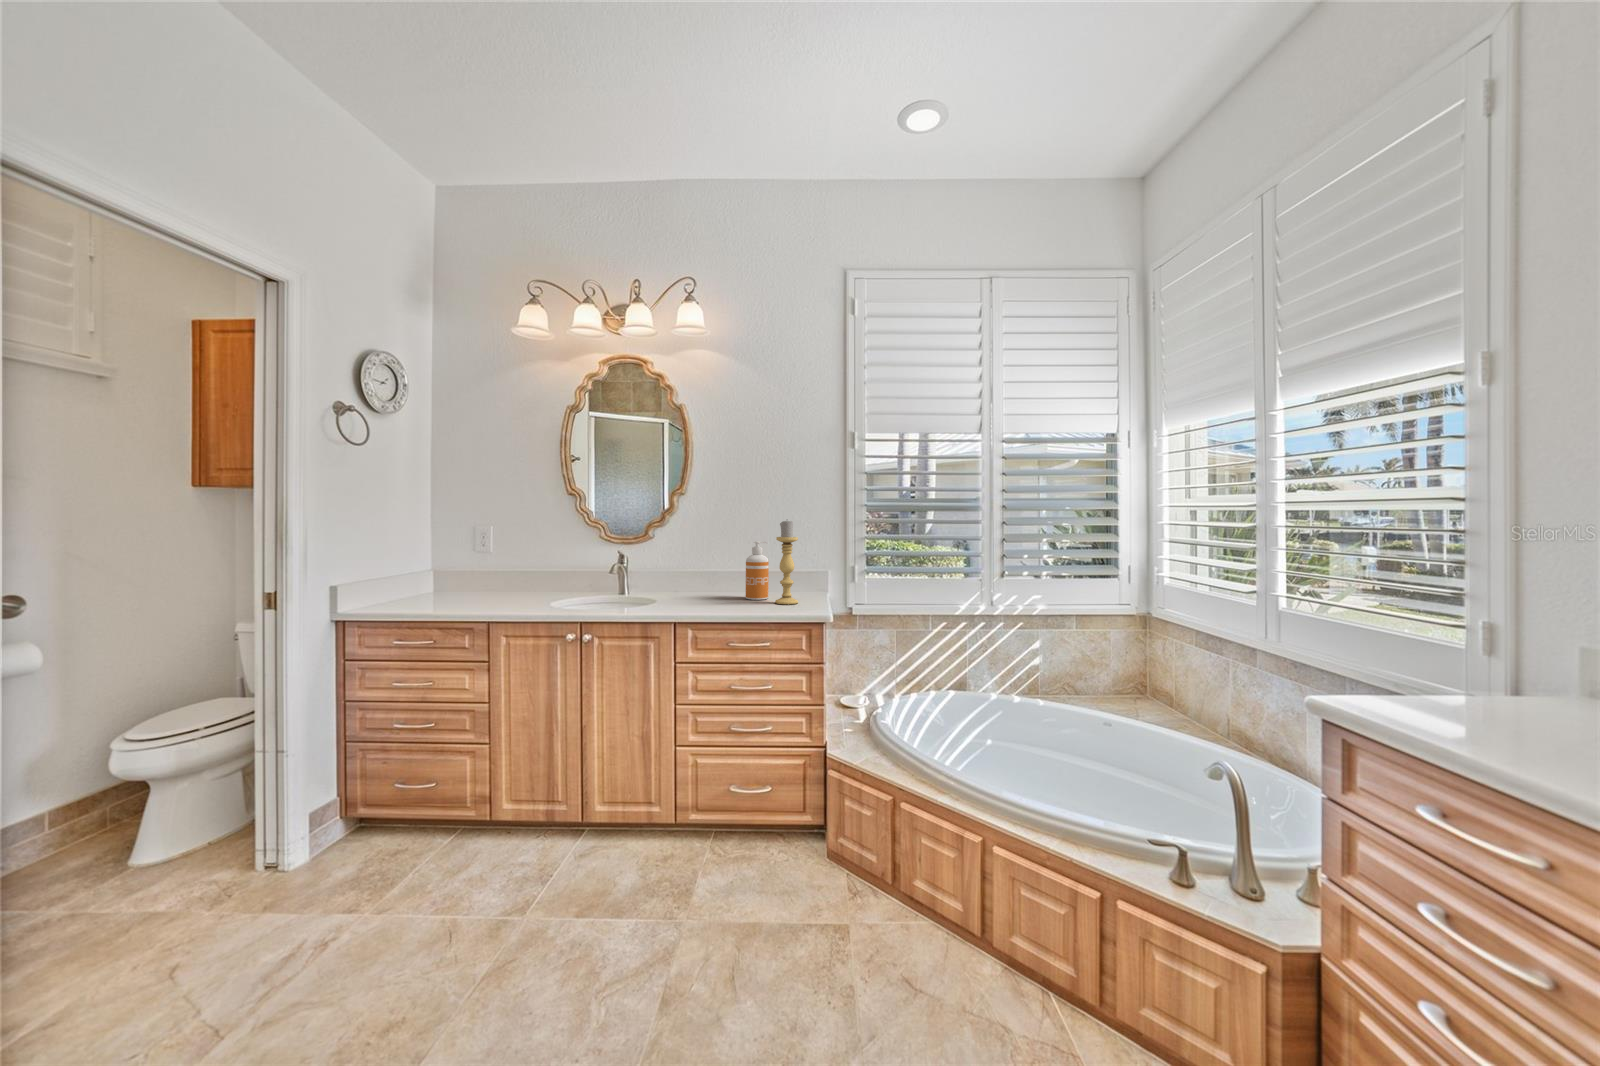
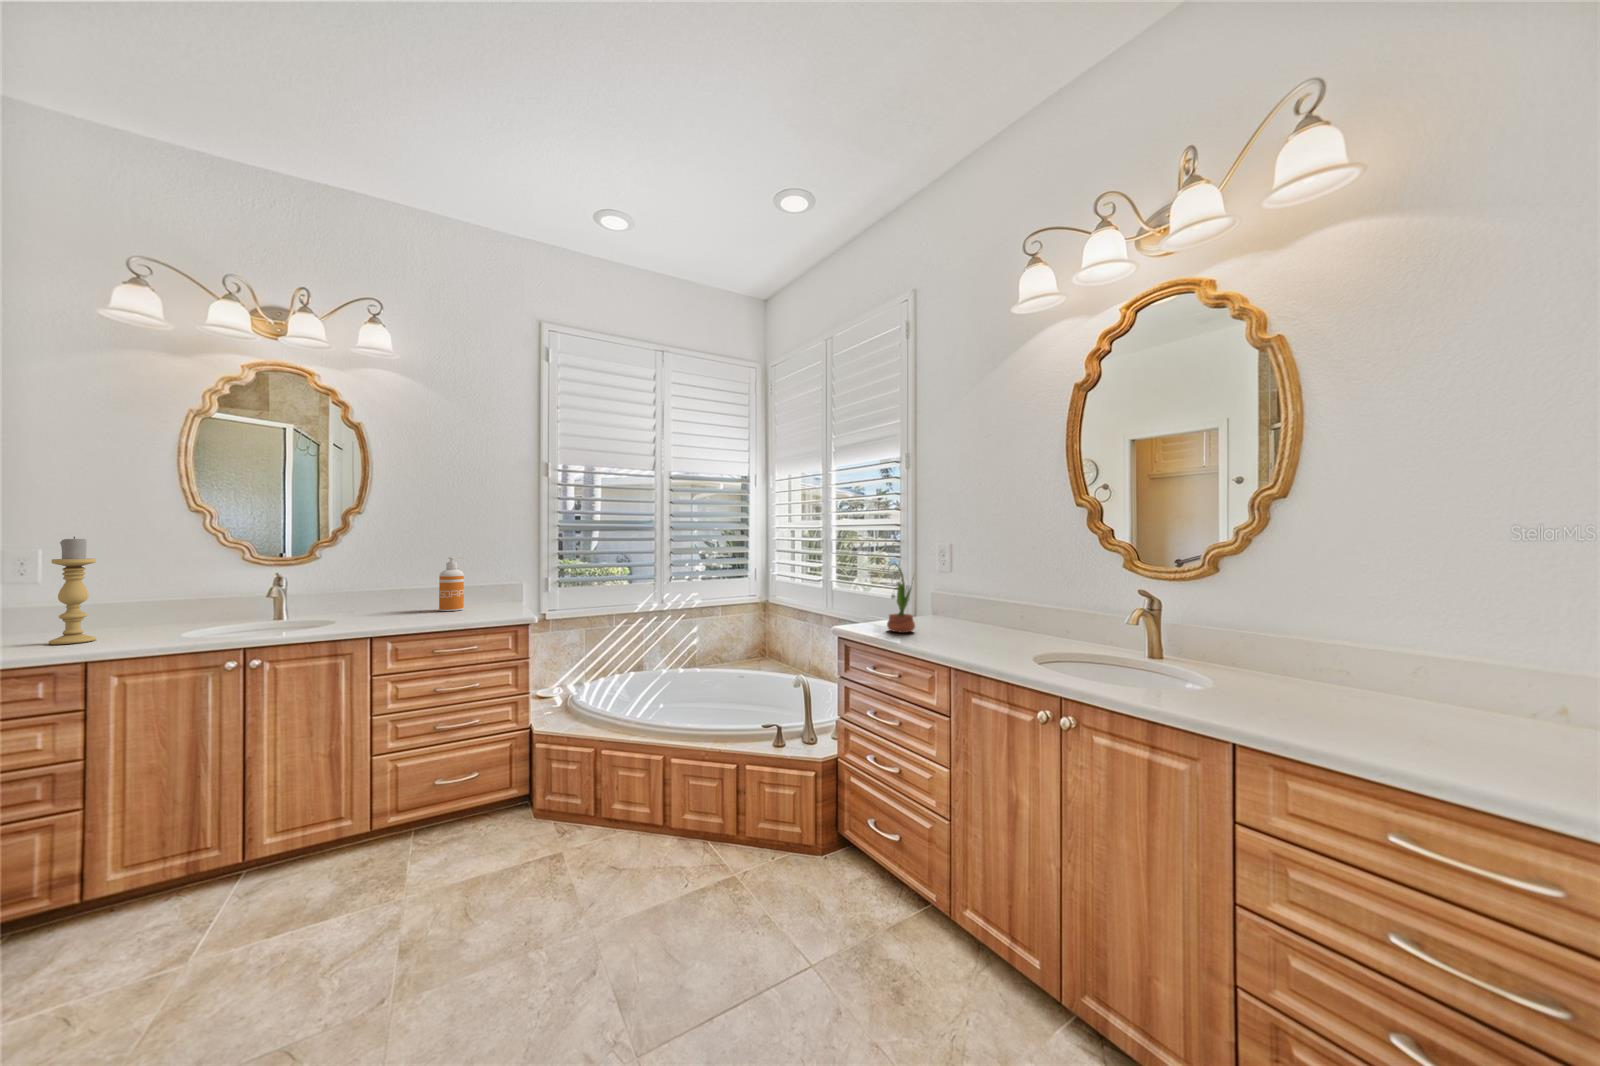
candle holder: present [775,521,798,604] -> present [49,537,96,644]
potted flower: none [1427,573,1534,732] -> present [882,563,915,633]

